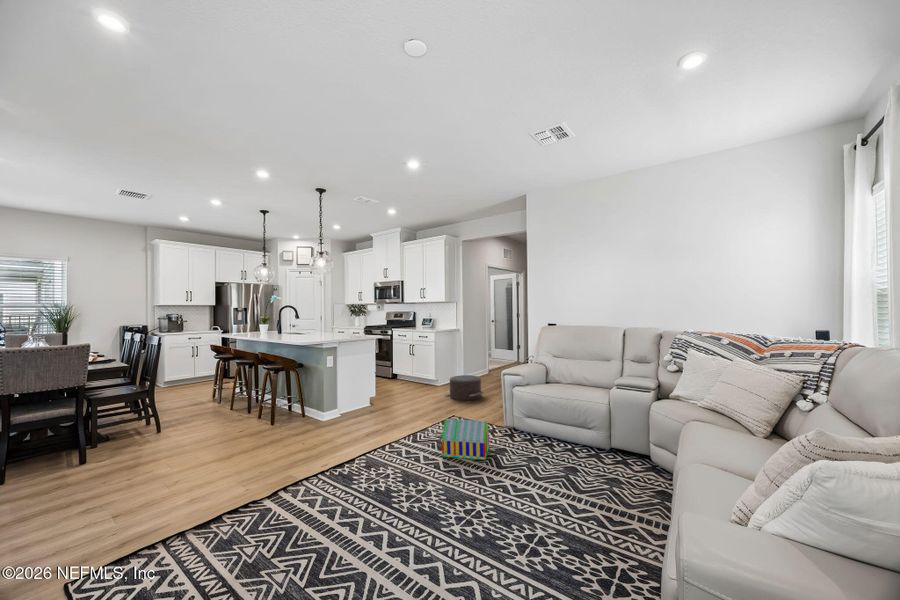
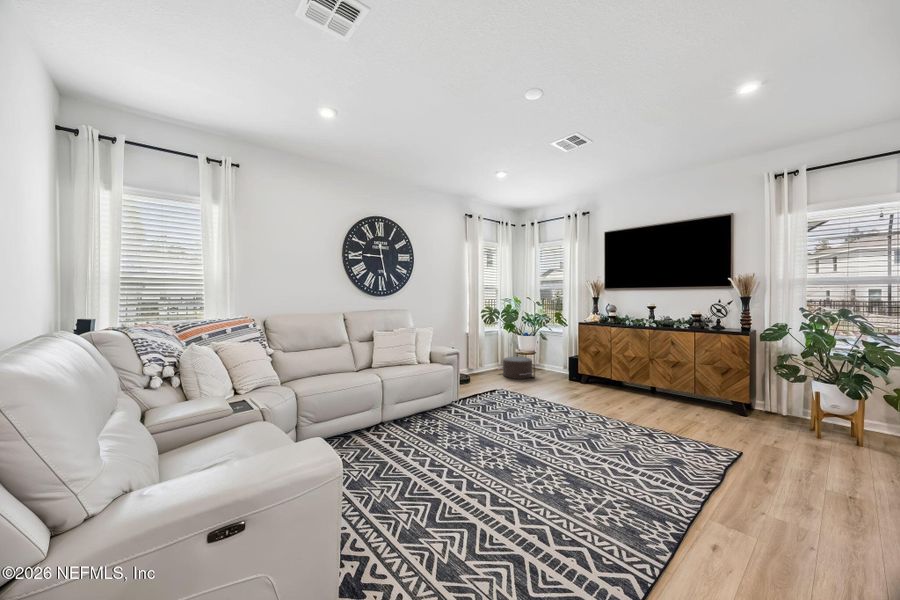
toy house: present [442,419,489,460] -> none [484,387,526,422]

